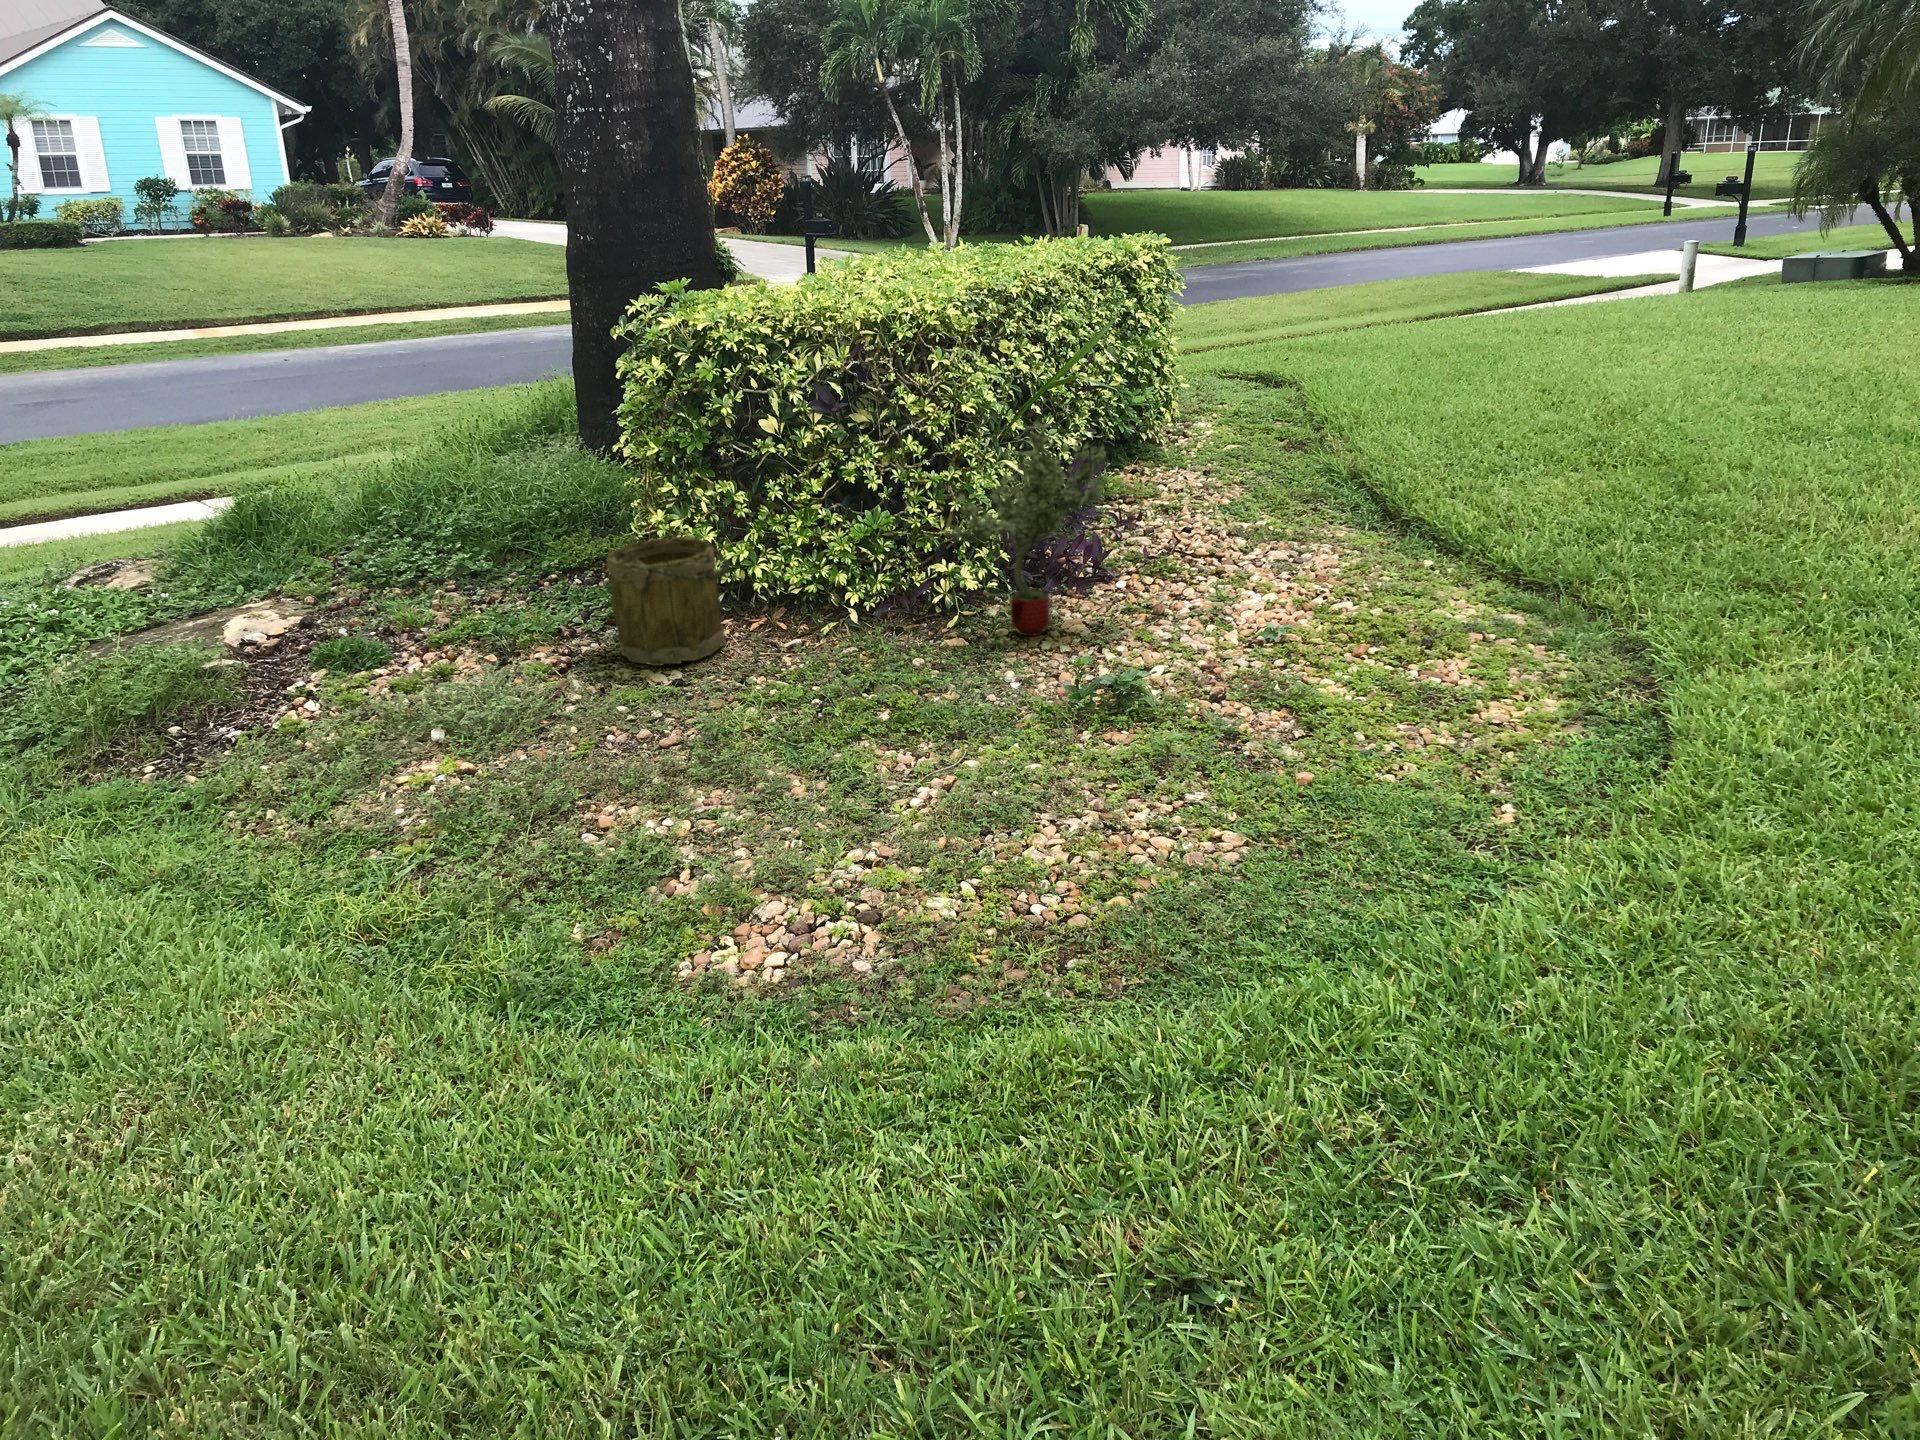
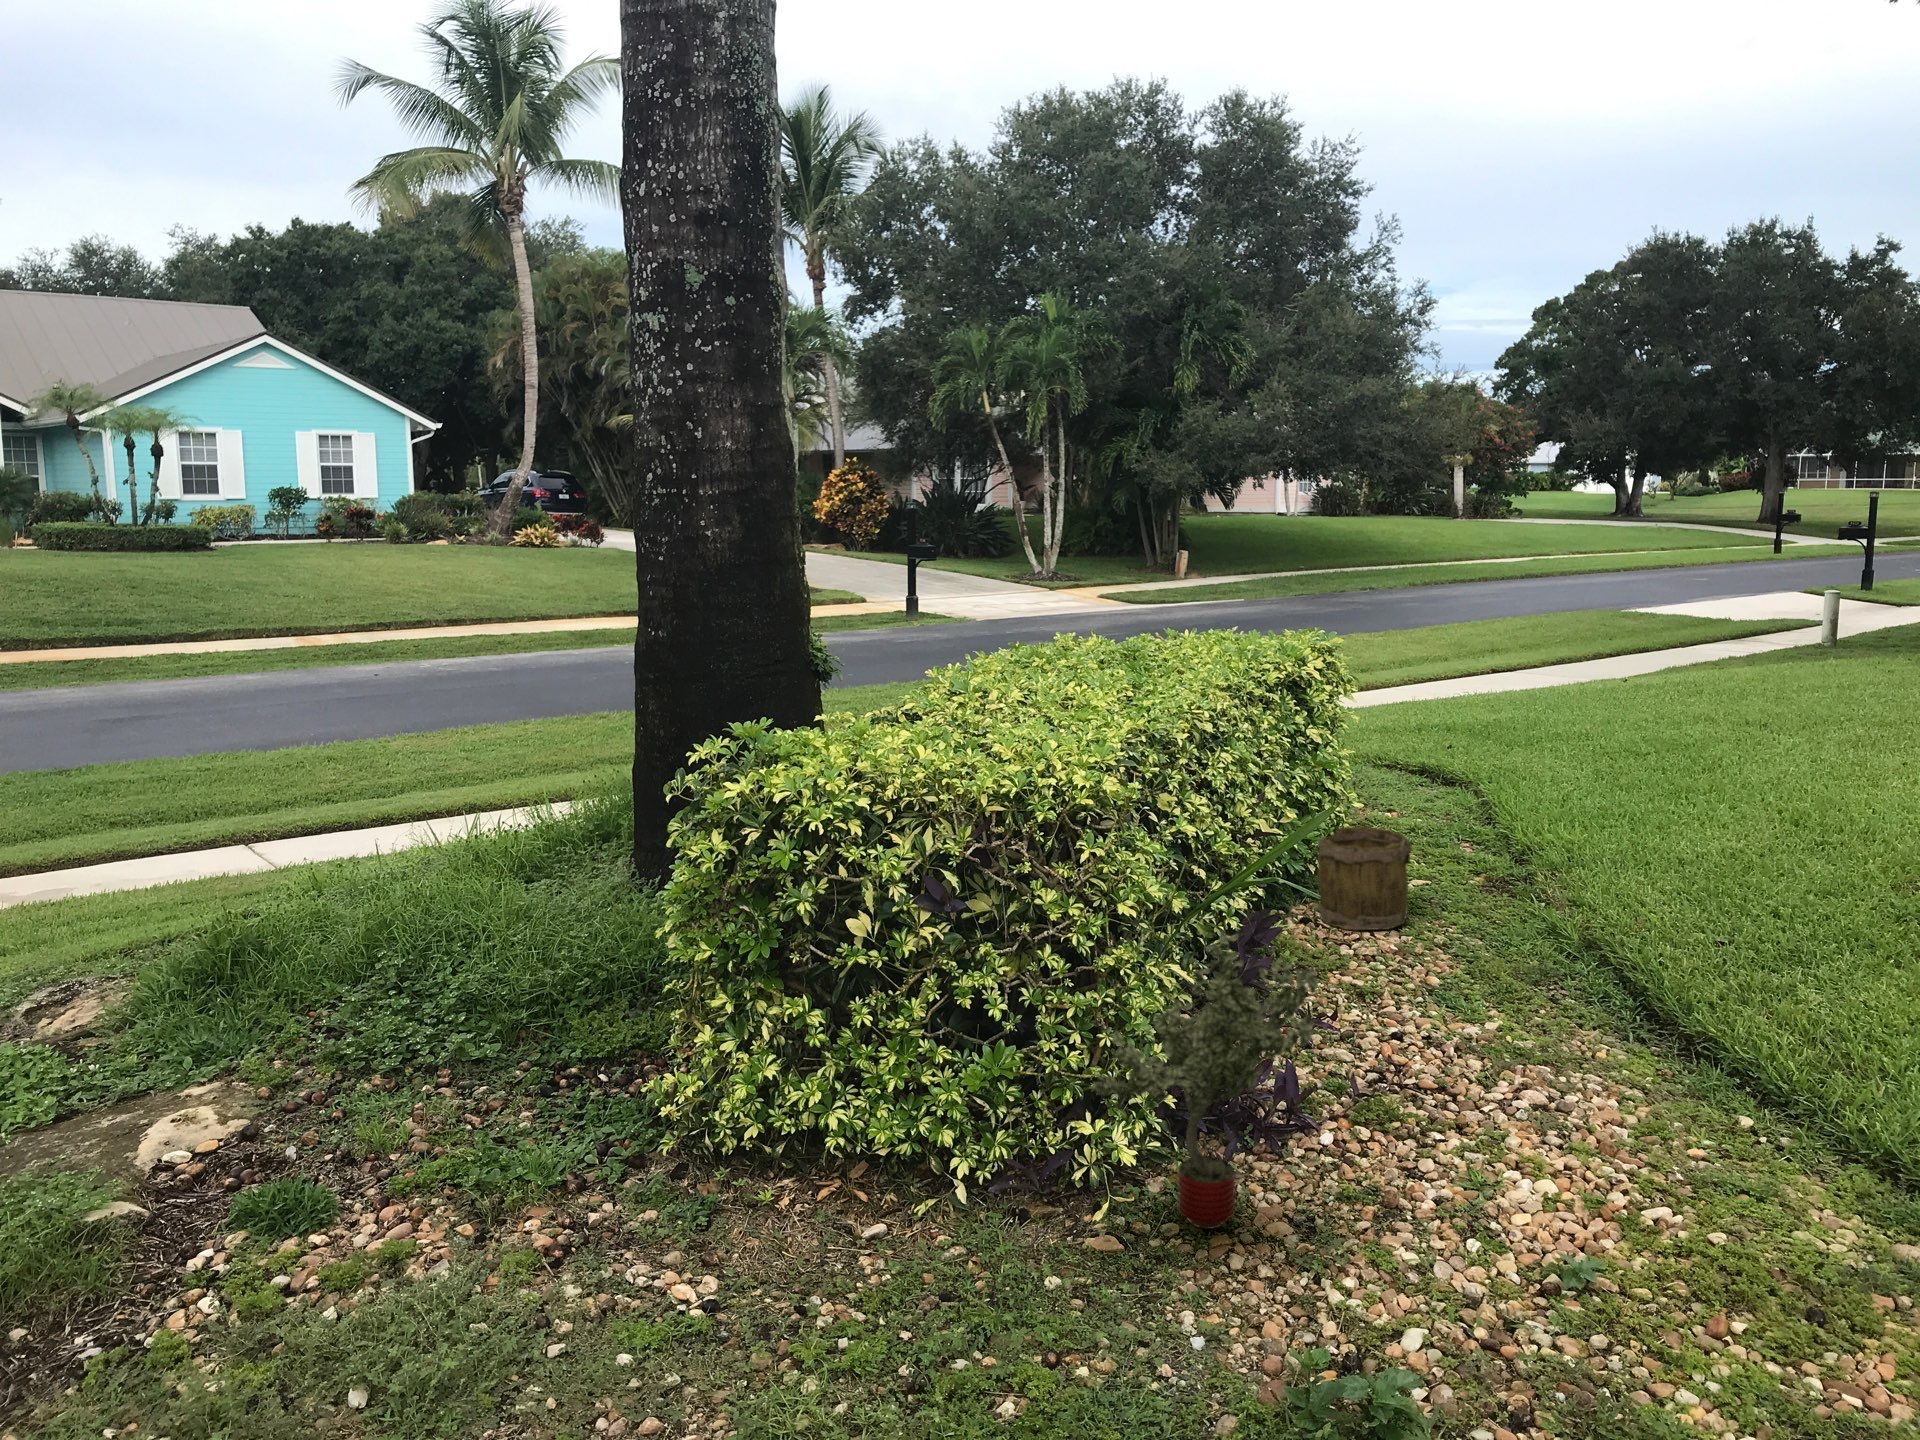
bucket: present [607,530,730,666] -> present [1317,826,1412,930]

